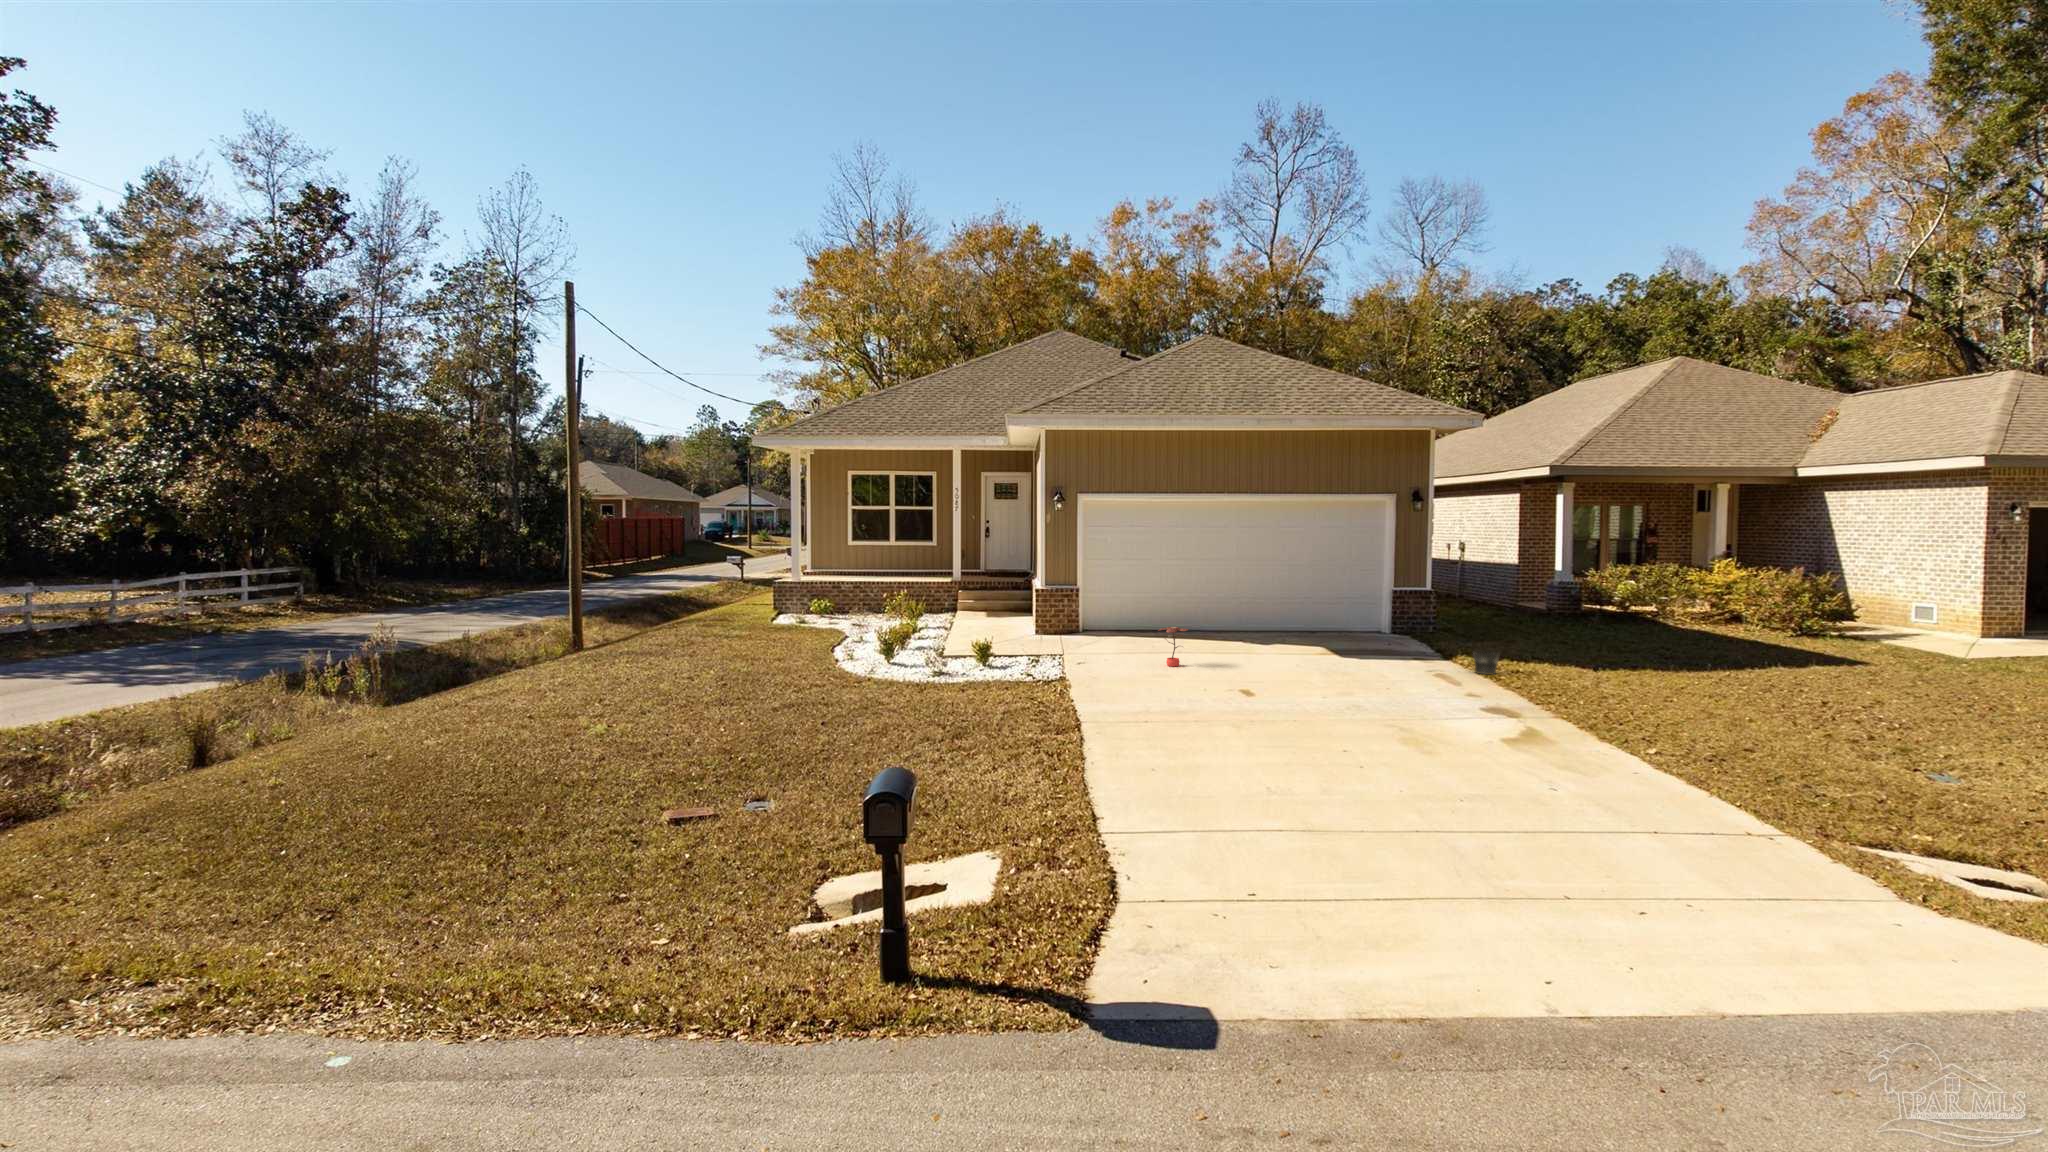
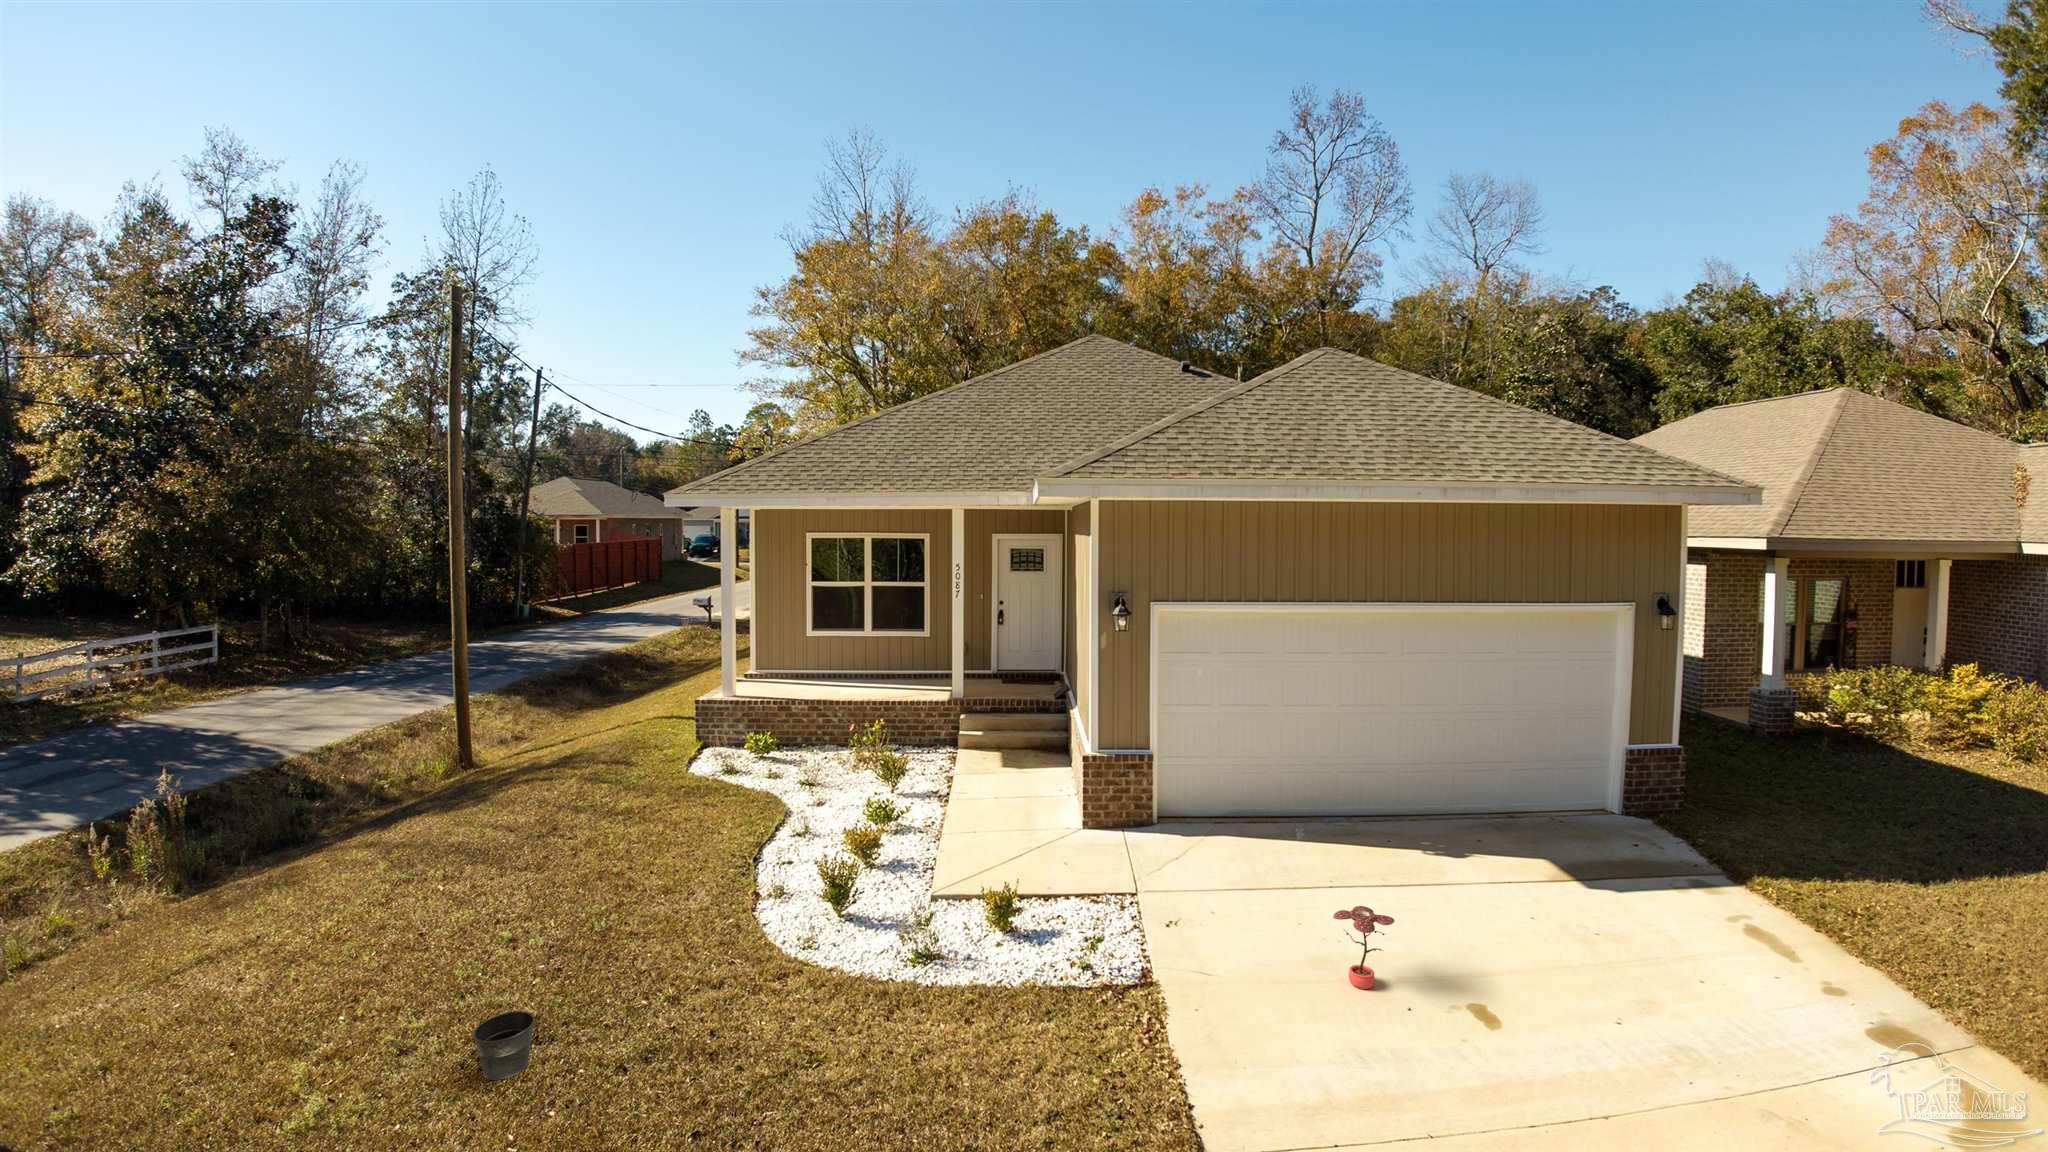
bucket: present [1473,651,1500,674] -> present [469,1011,535,1080]

